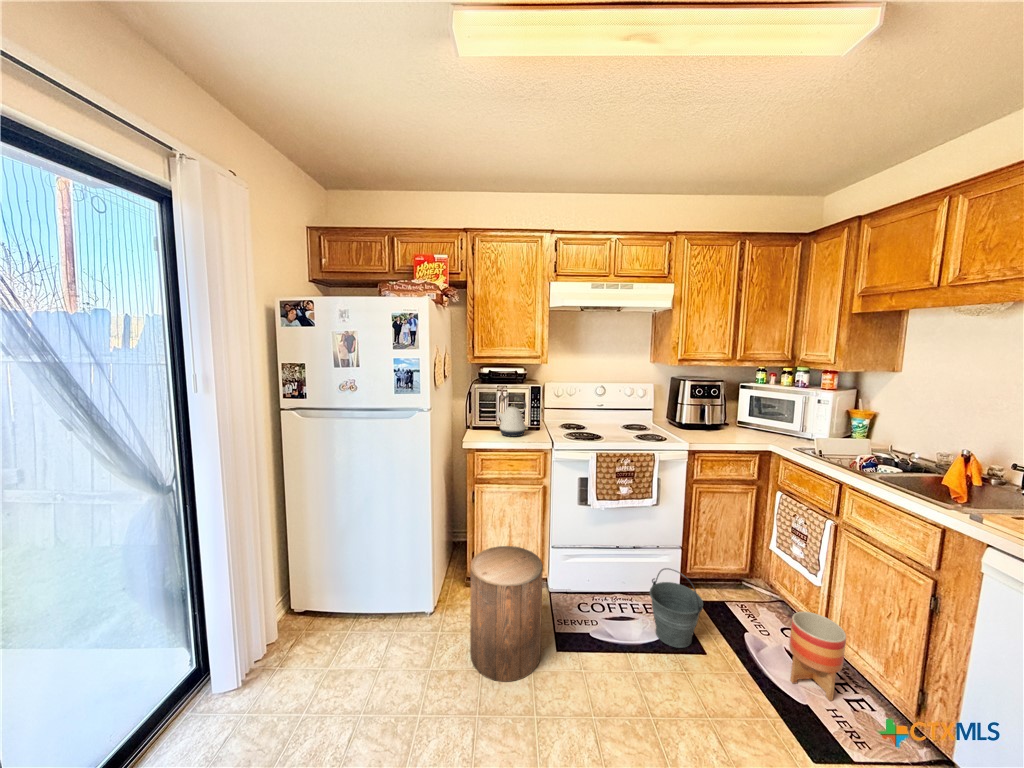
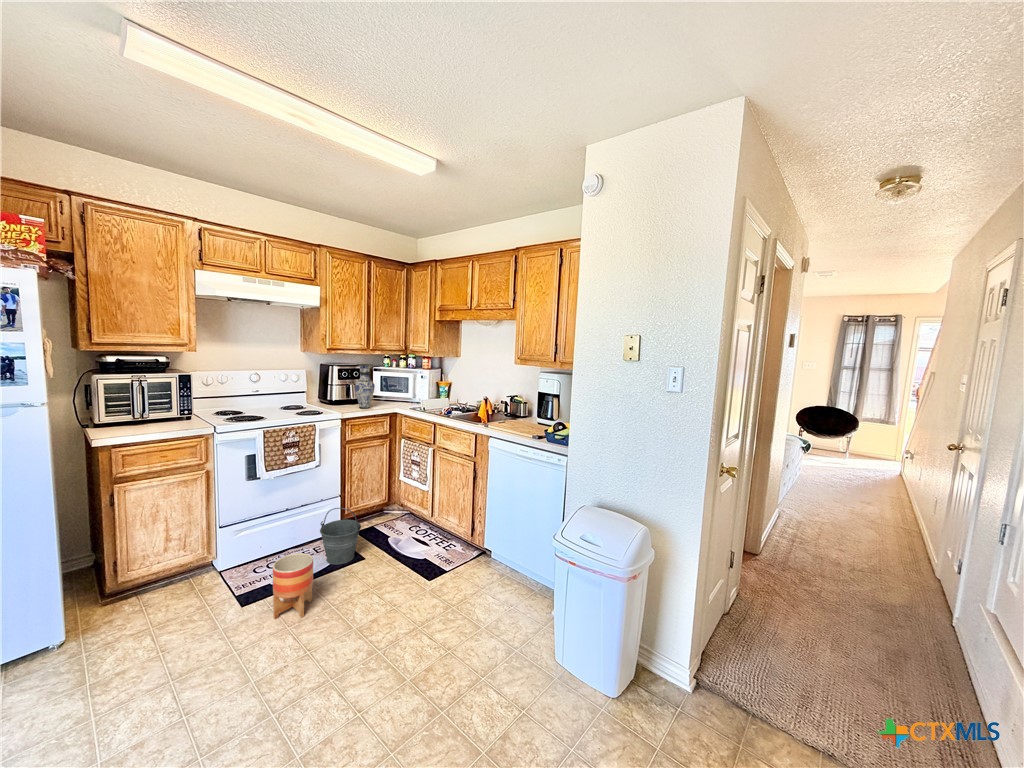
vase: none [710,379,739,440] -> present [355,364,375,409]
kettle: present [496,394,528,437] -> none [132,383,178,428]
stool: present [470,546,543,682] -> none [133,528,225,658]
planter: present [789,612,846,701] -> present [273,553,313,619]

